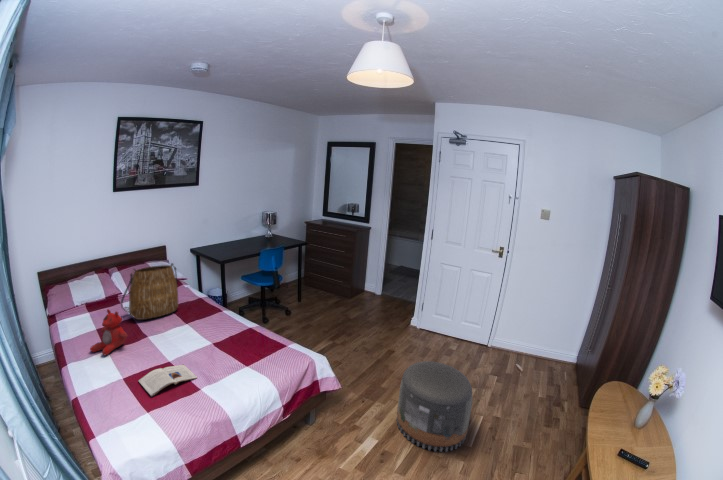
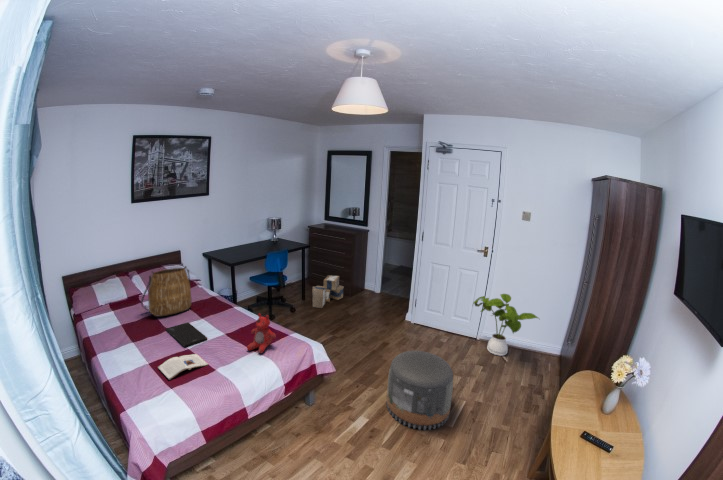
cardboard box: none [309,275,343,311] -> present [312,275,344,308]
house plant: none [485,299,559,366] -> present [473,294,538,356]
stuffed bear: present [90,309,127,355] -> present [247,313,276,353]
smartphone: none [149,327,196,356] -> present [166,322,207,347]

